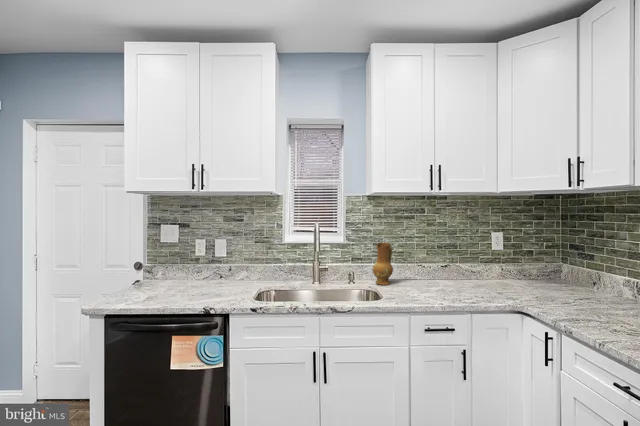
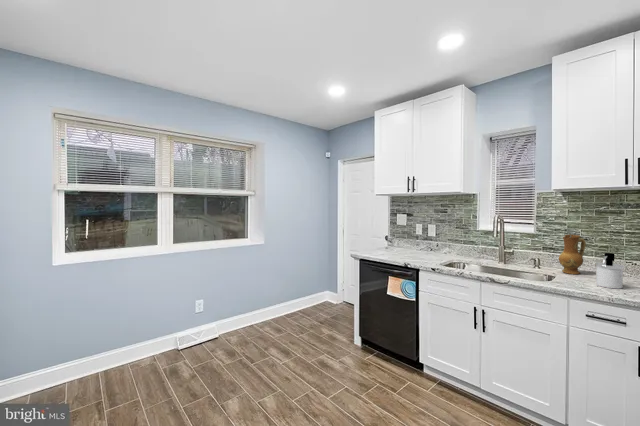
soap dispenser: none [416,260,437,296] -> present [595,253,624,289]

